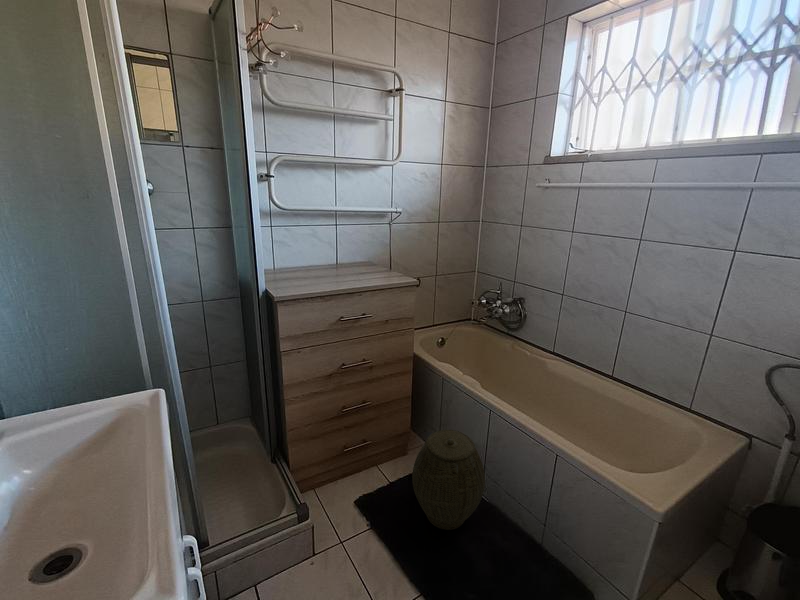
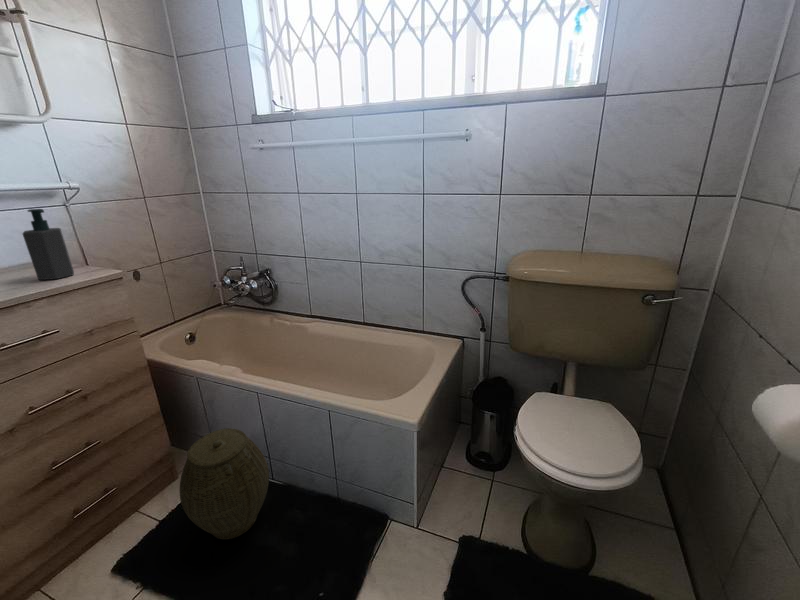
soap bottle: none [366,226,387,277] -> present [23,209,74,280]

